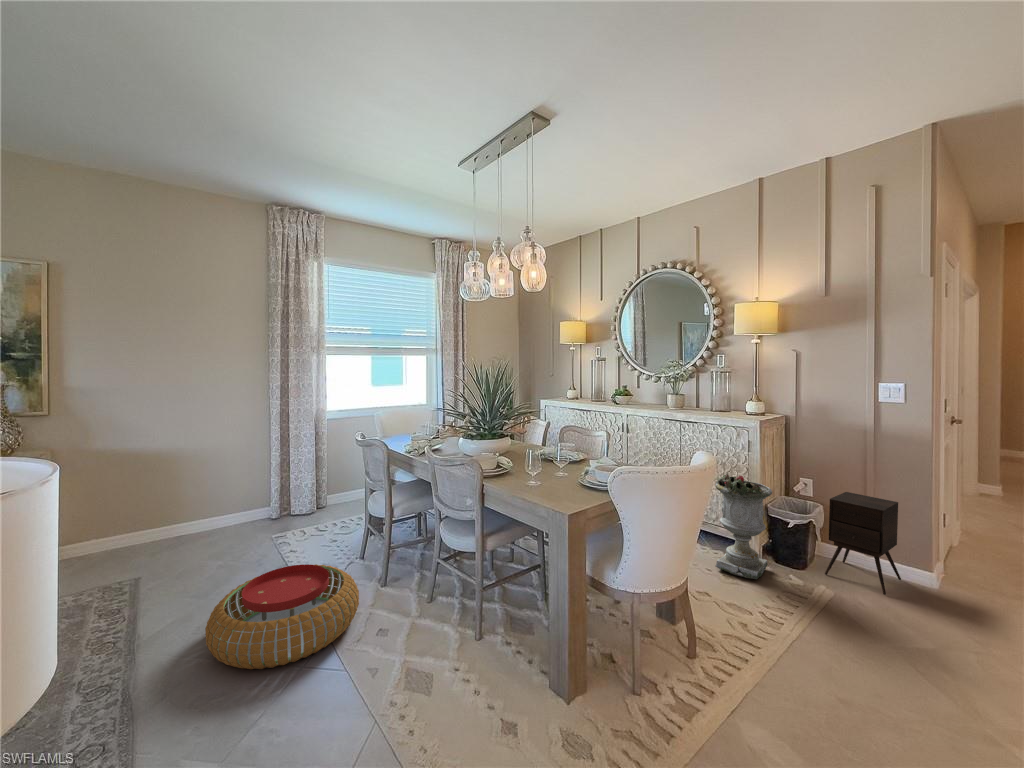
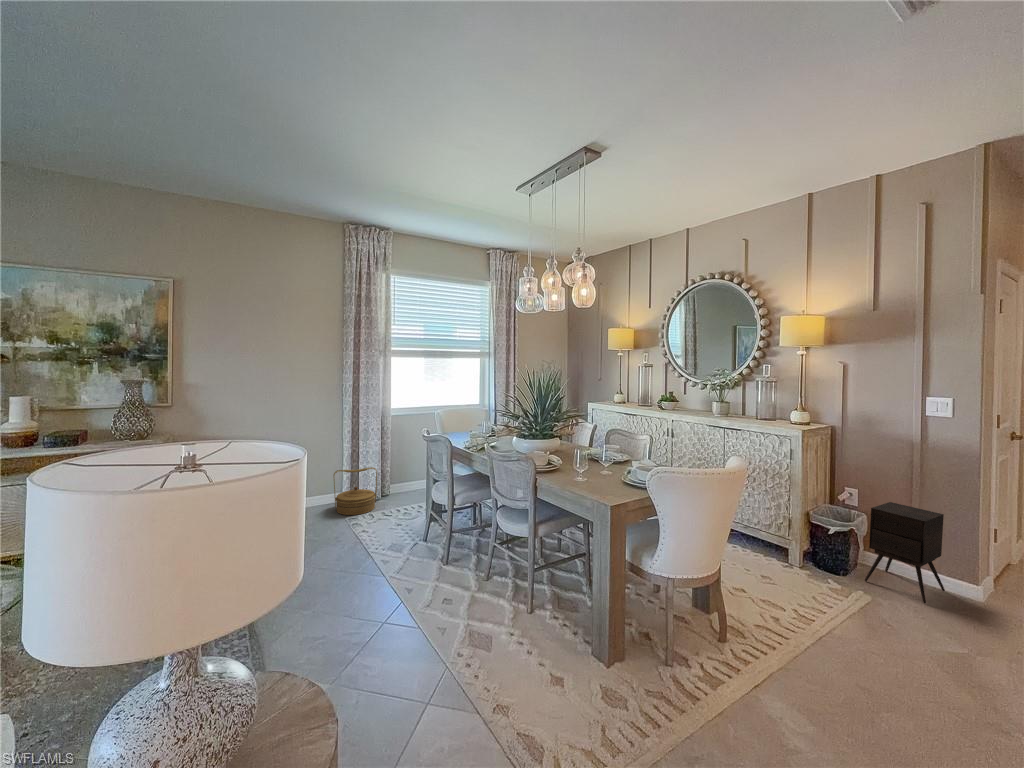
planter: present [715,473,772,579] -> none [752,477,811,581]
woven basket: none [256,478,309,534] -> present [333,467,377,515]
pouf: present [205,564,359,669] -> none [307,540,427,621]

